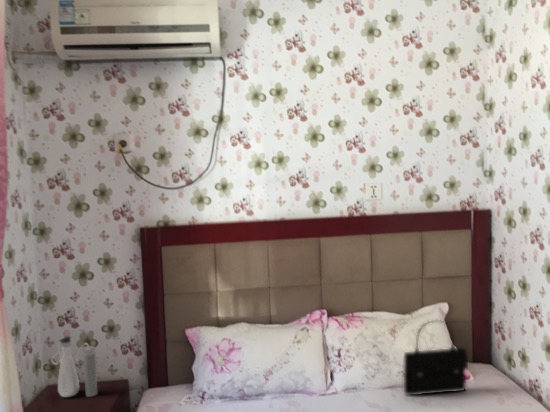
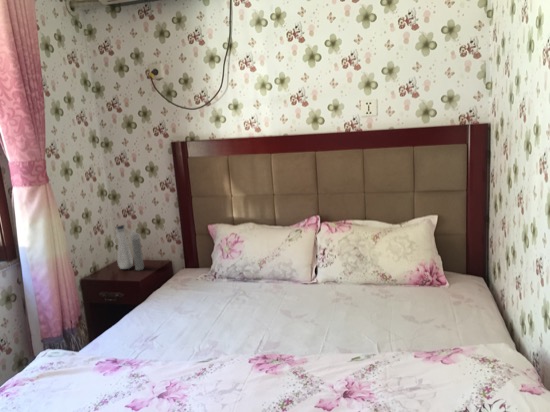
handbag: present [404,321,468,395] -> none [364,230,424,295]

